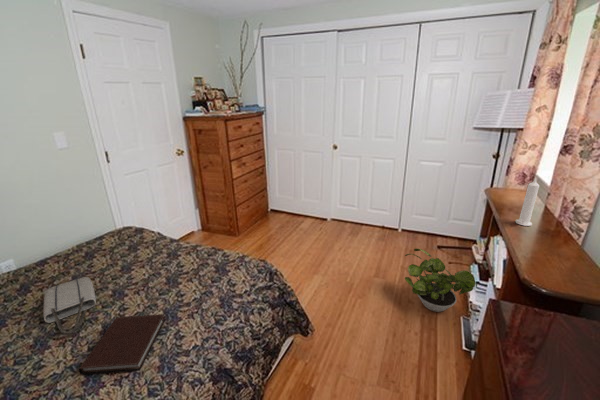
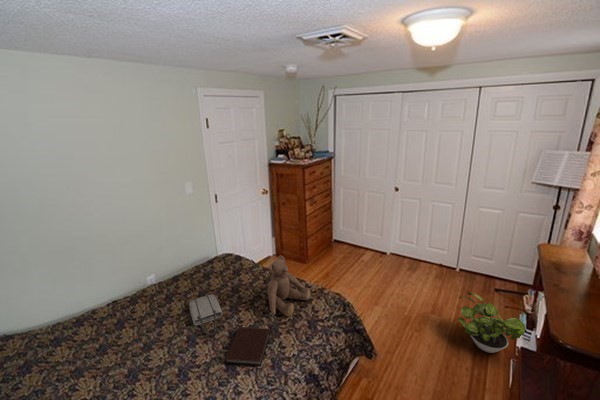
candle: present [516,178,539,226] -> none [562,246,583,287]
teddy bear: none [164,216,228,295] -> present [268,256,310,316]

